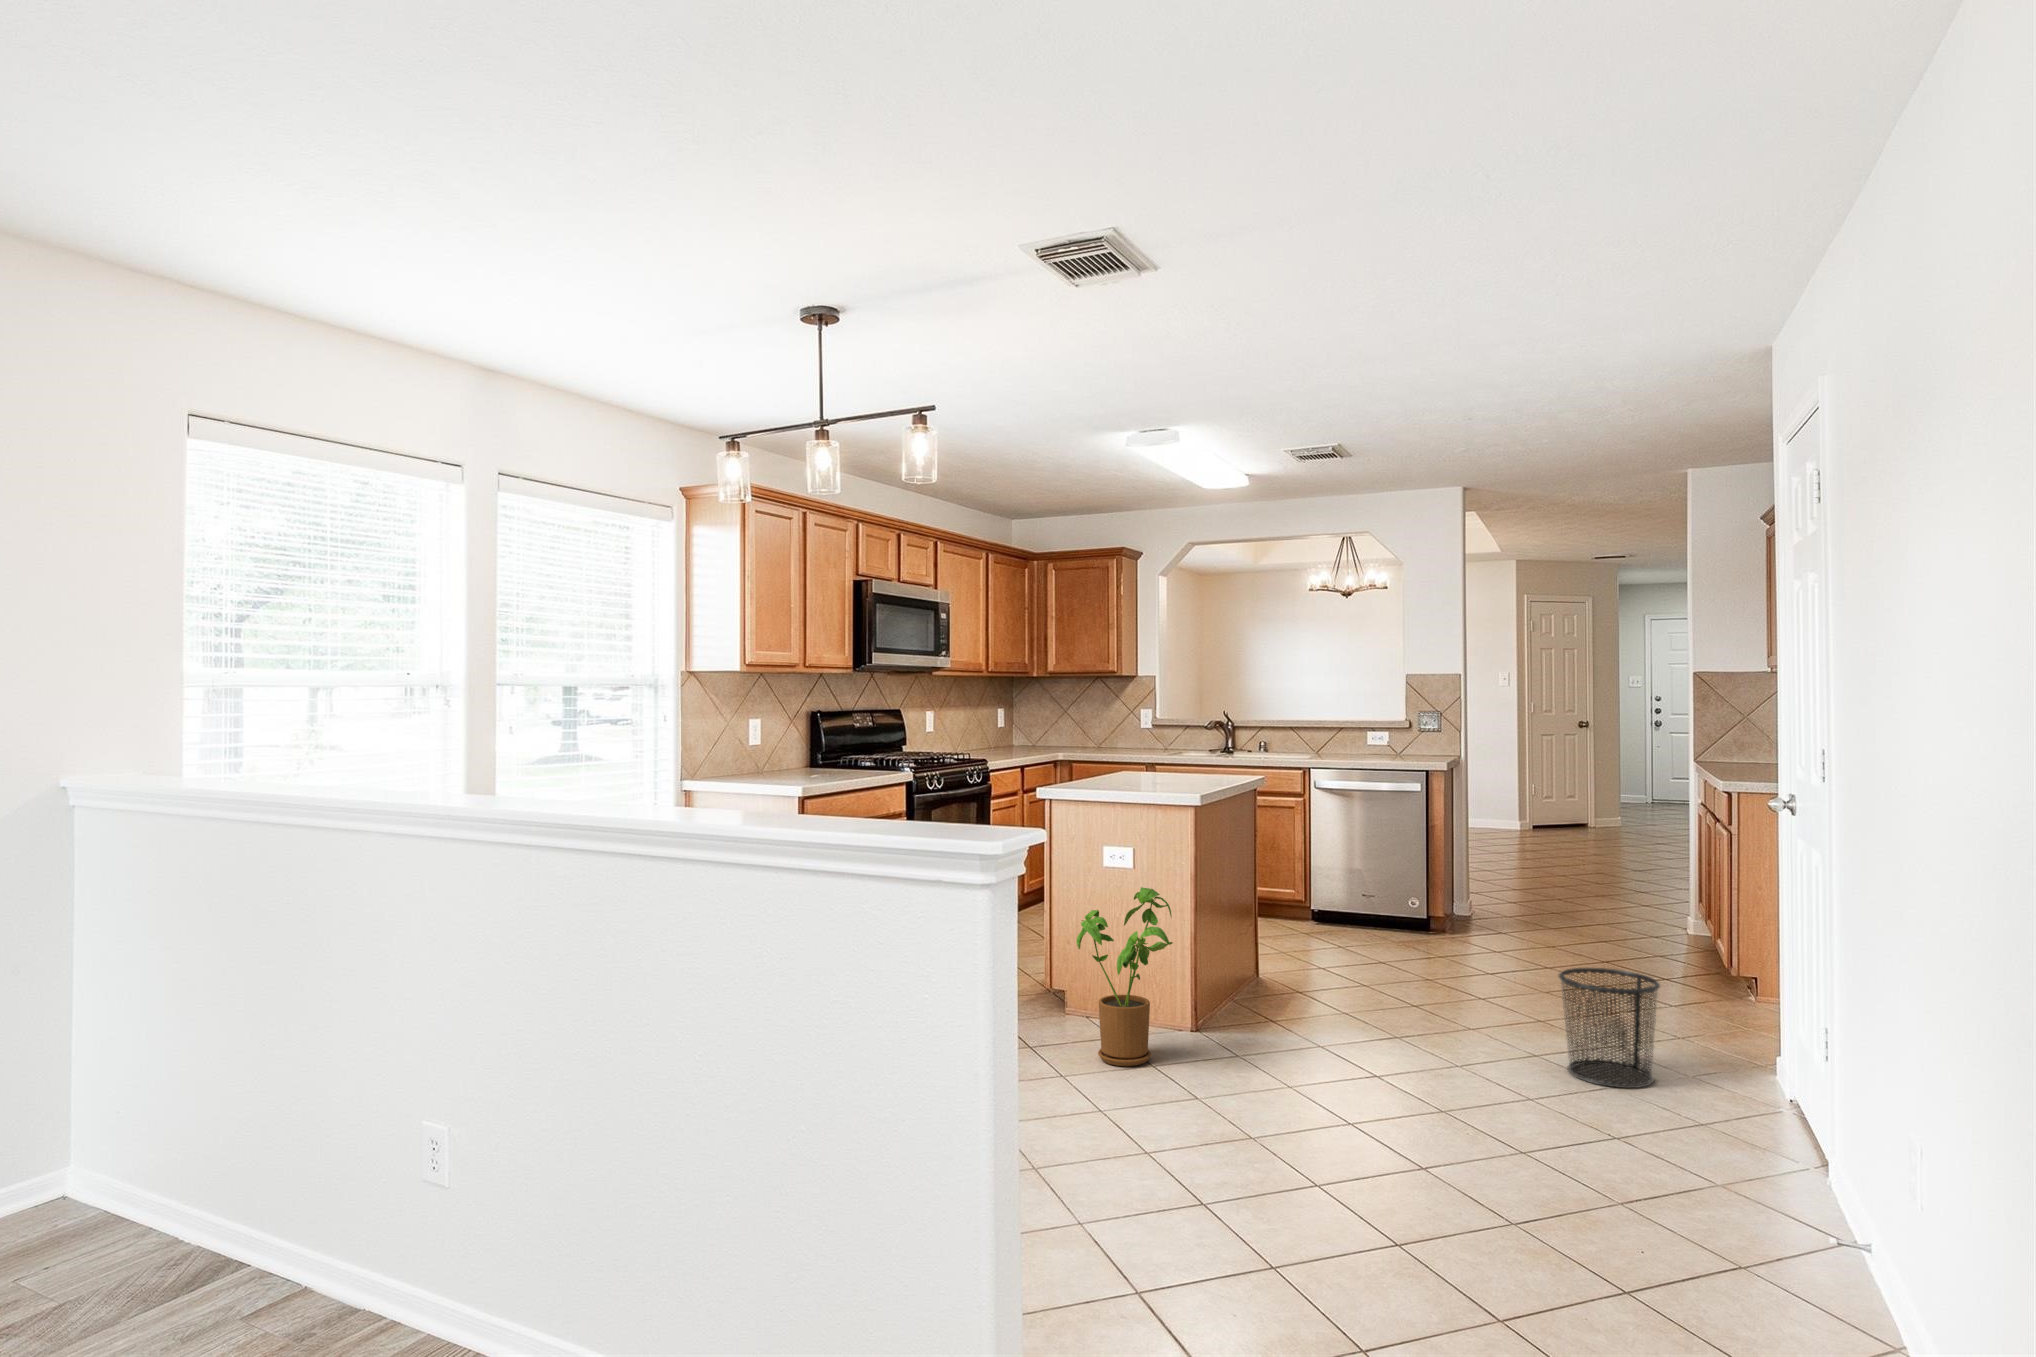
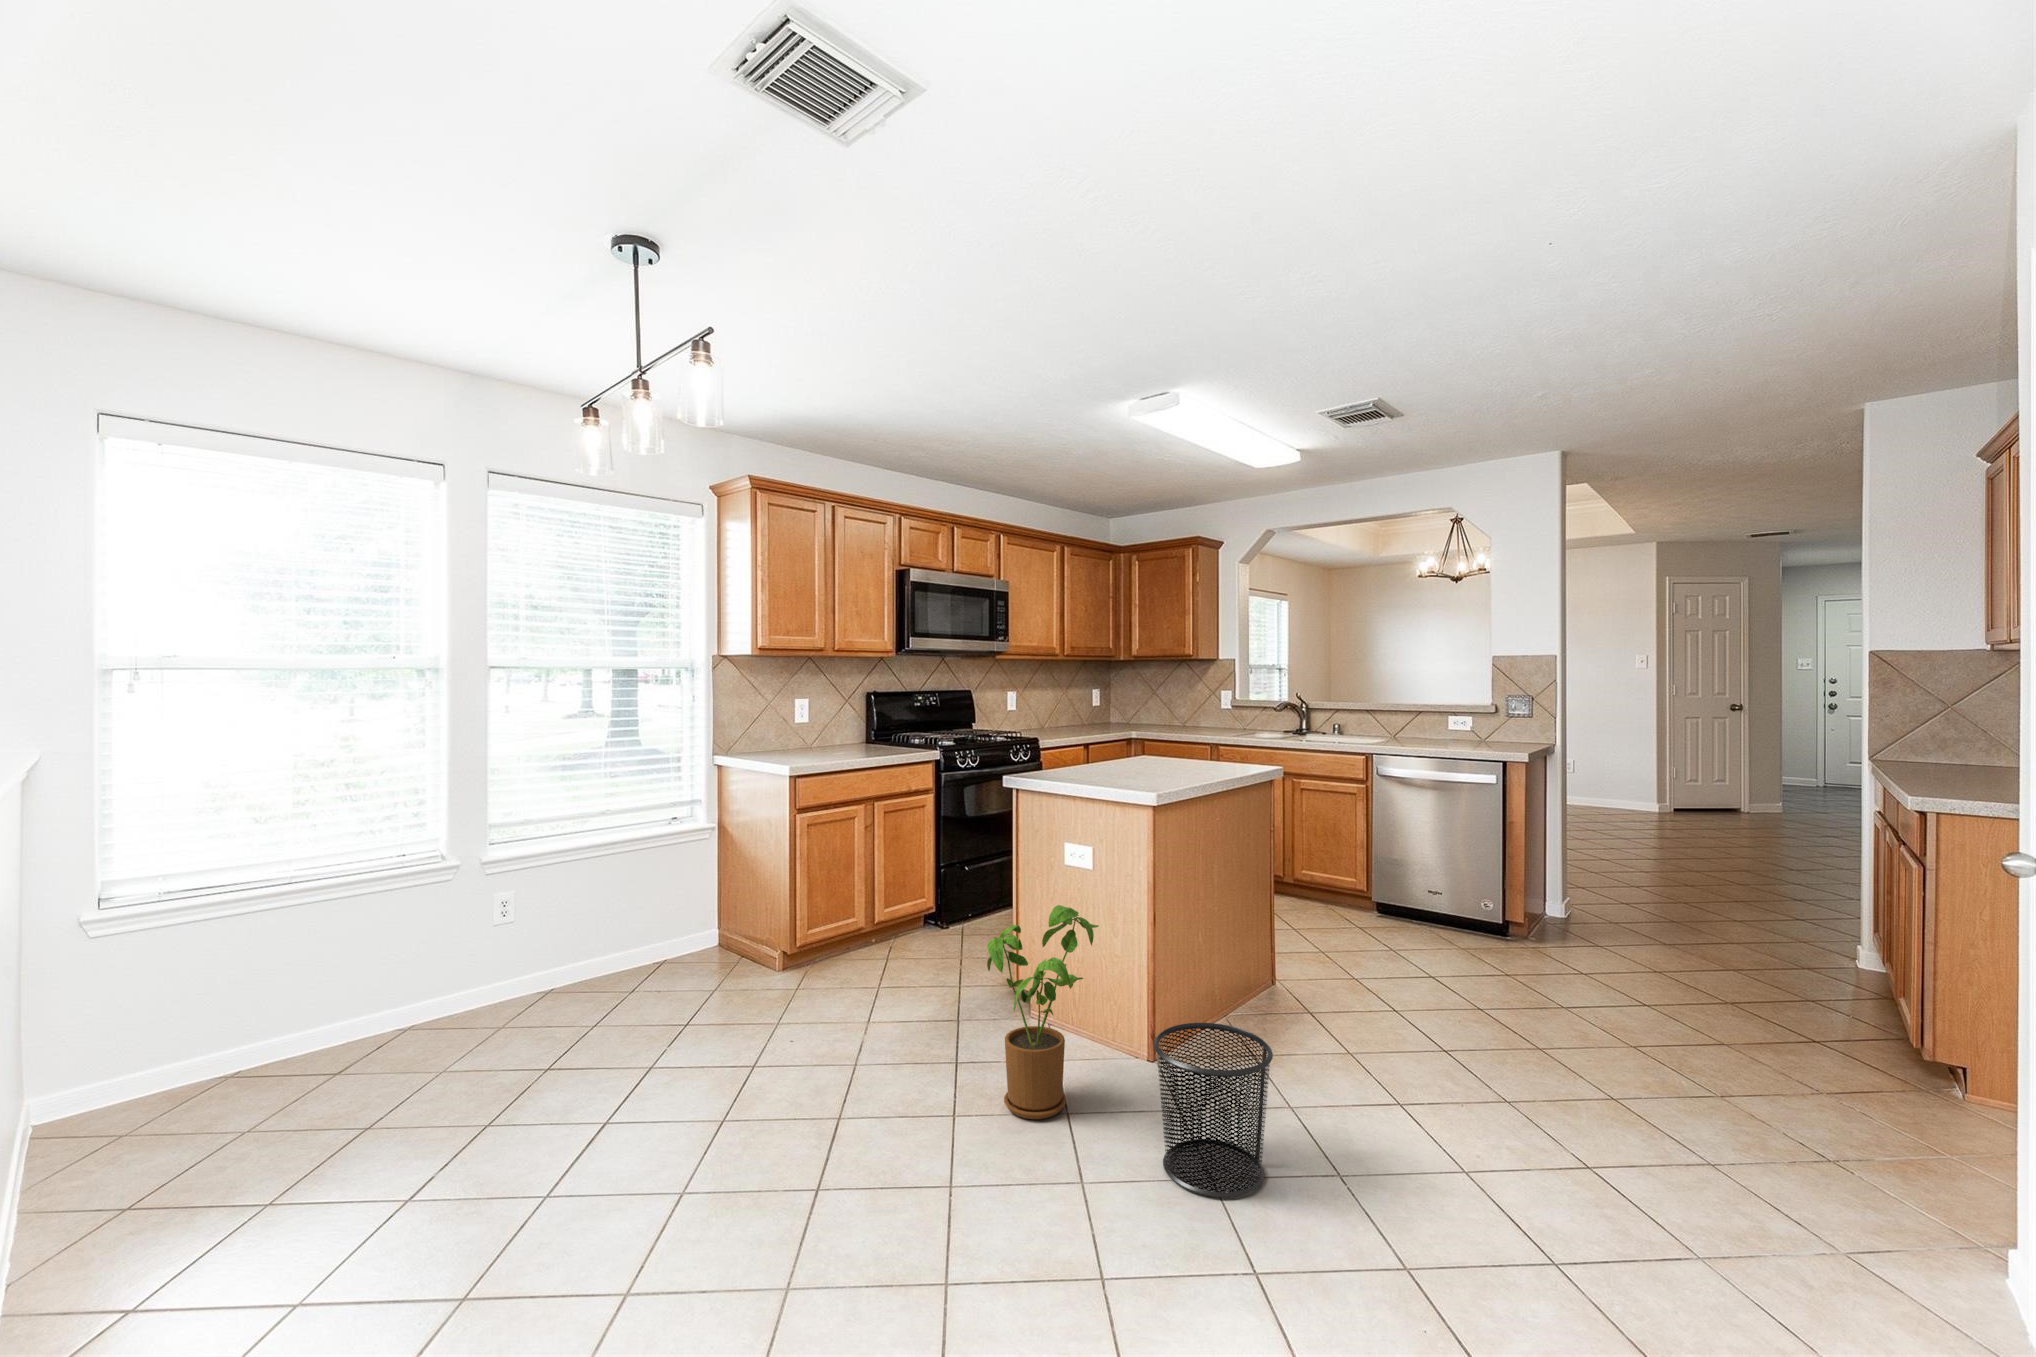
trash can: present [1559,968,1660,1088] -> present [1154,1023,1273,1198]

